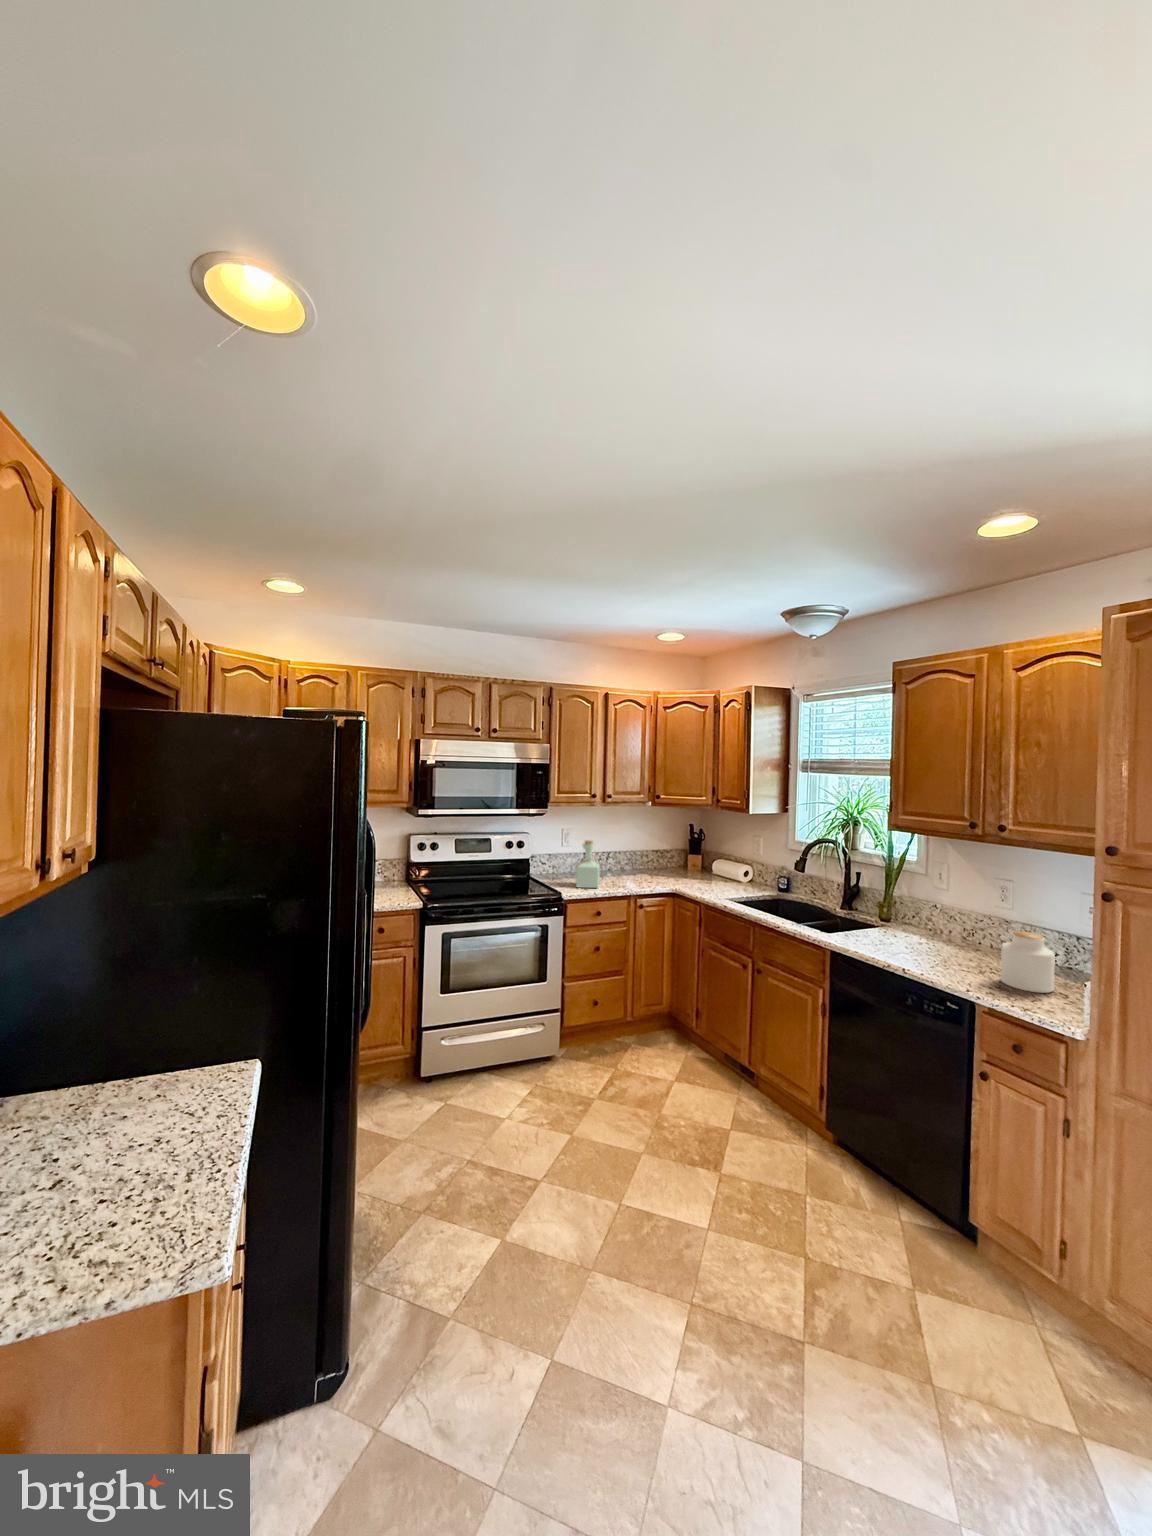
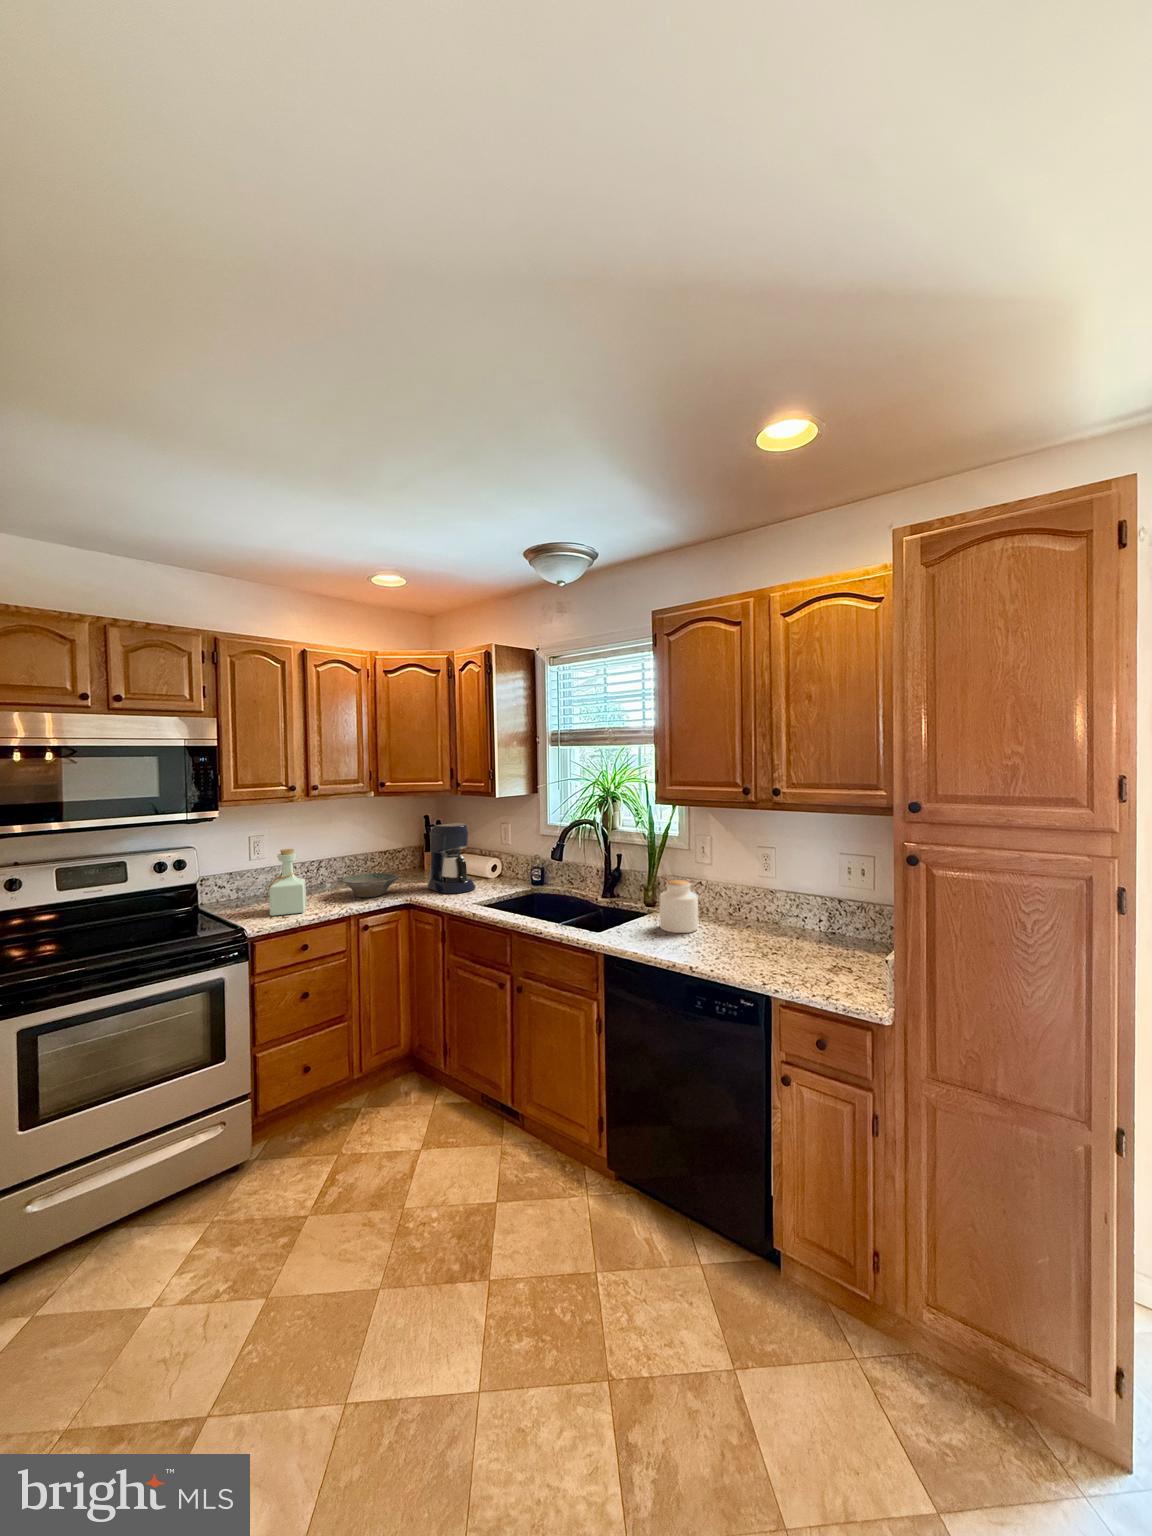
coffee maker: none [688,832,728,890] -> present [427,823,476,894]
bowl: none [623,866,666,884] -> present [340,873,399,897]
jar: present [1001,931,1054,993] -> present [659,880,698,933]

